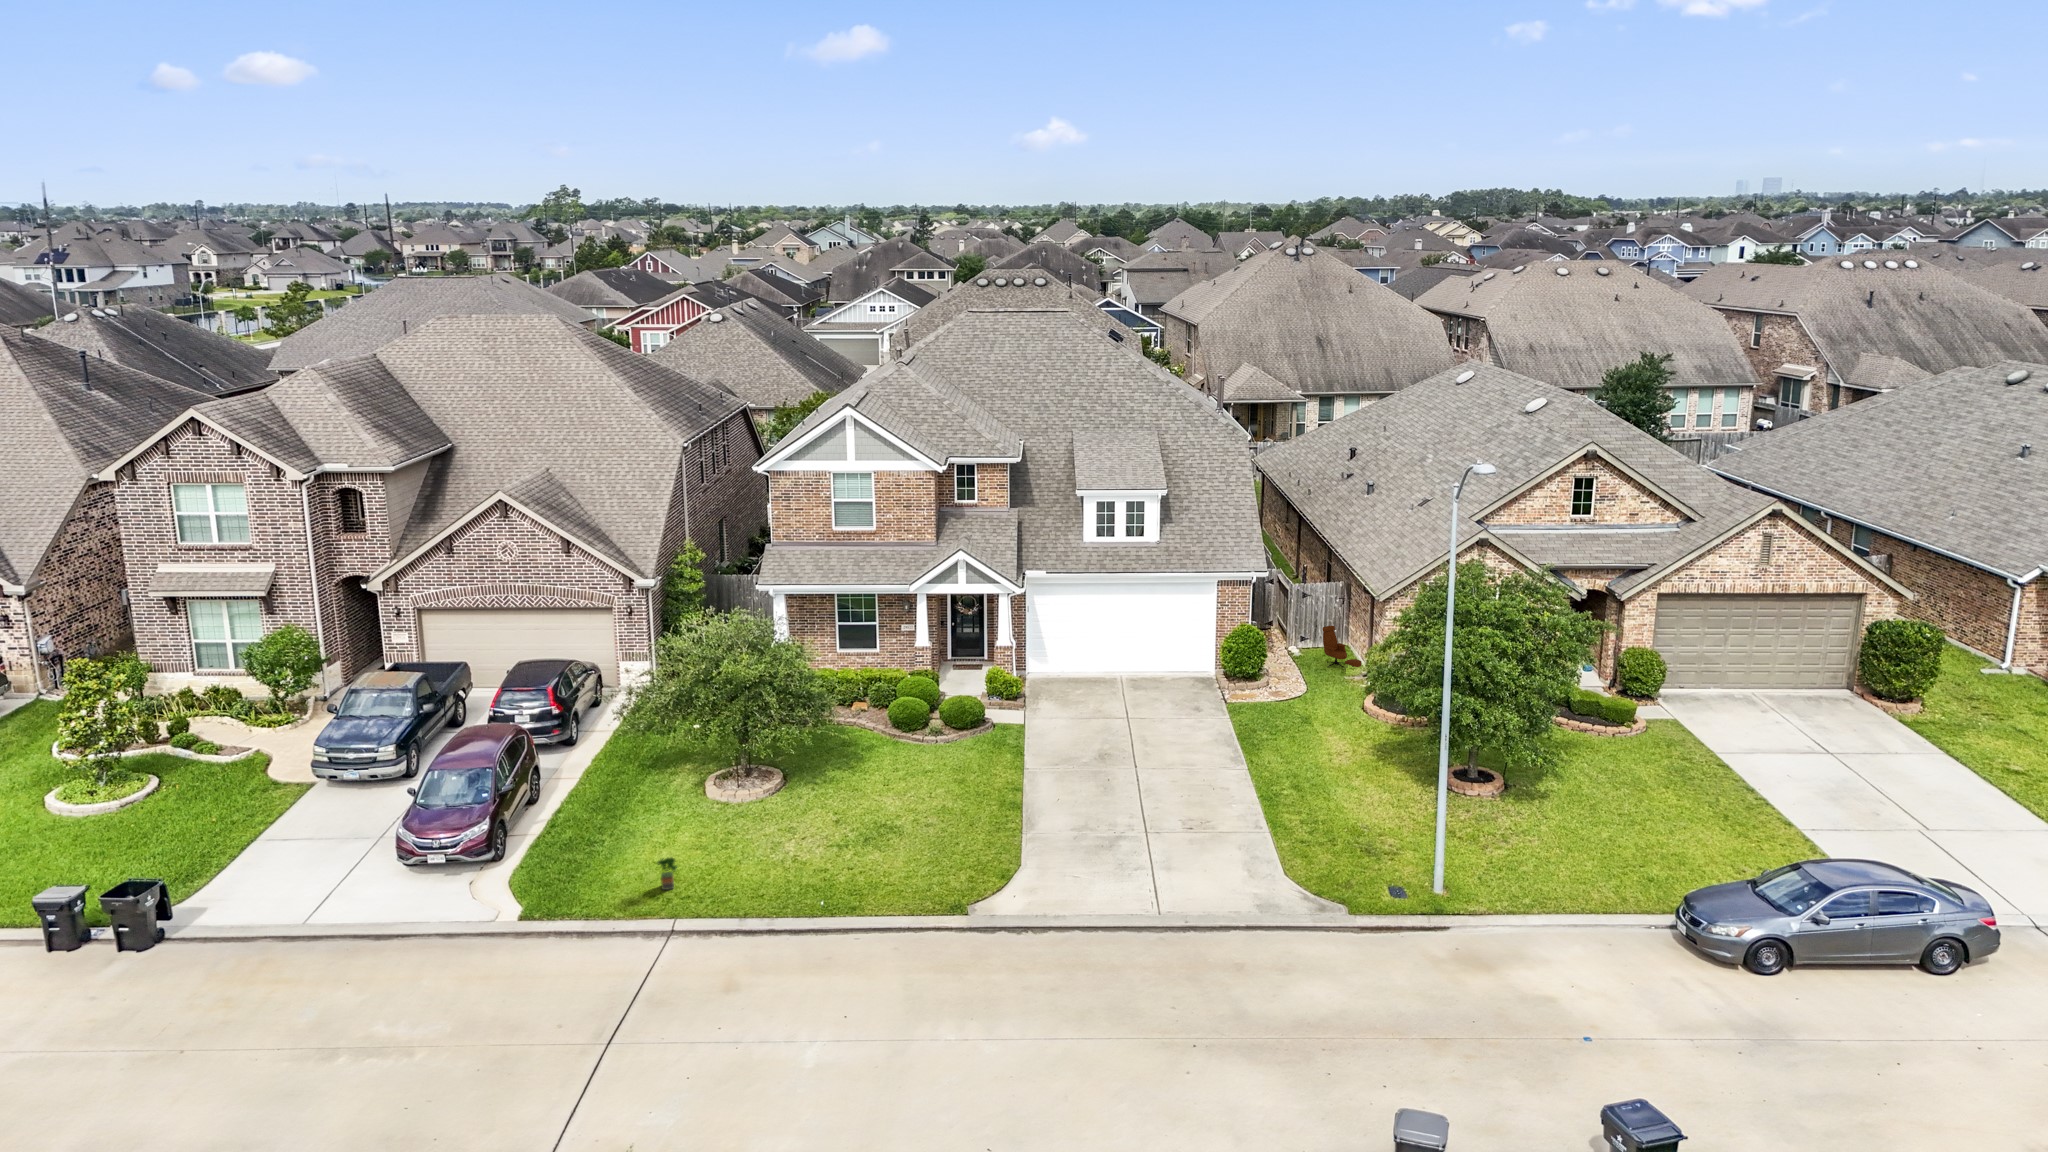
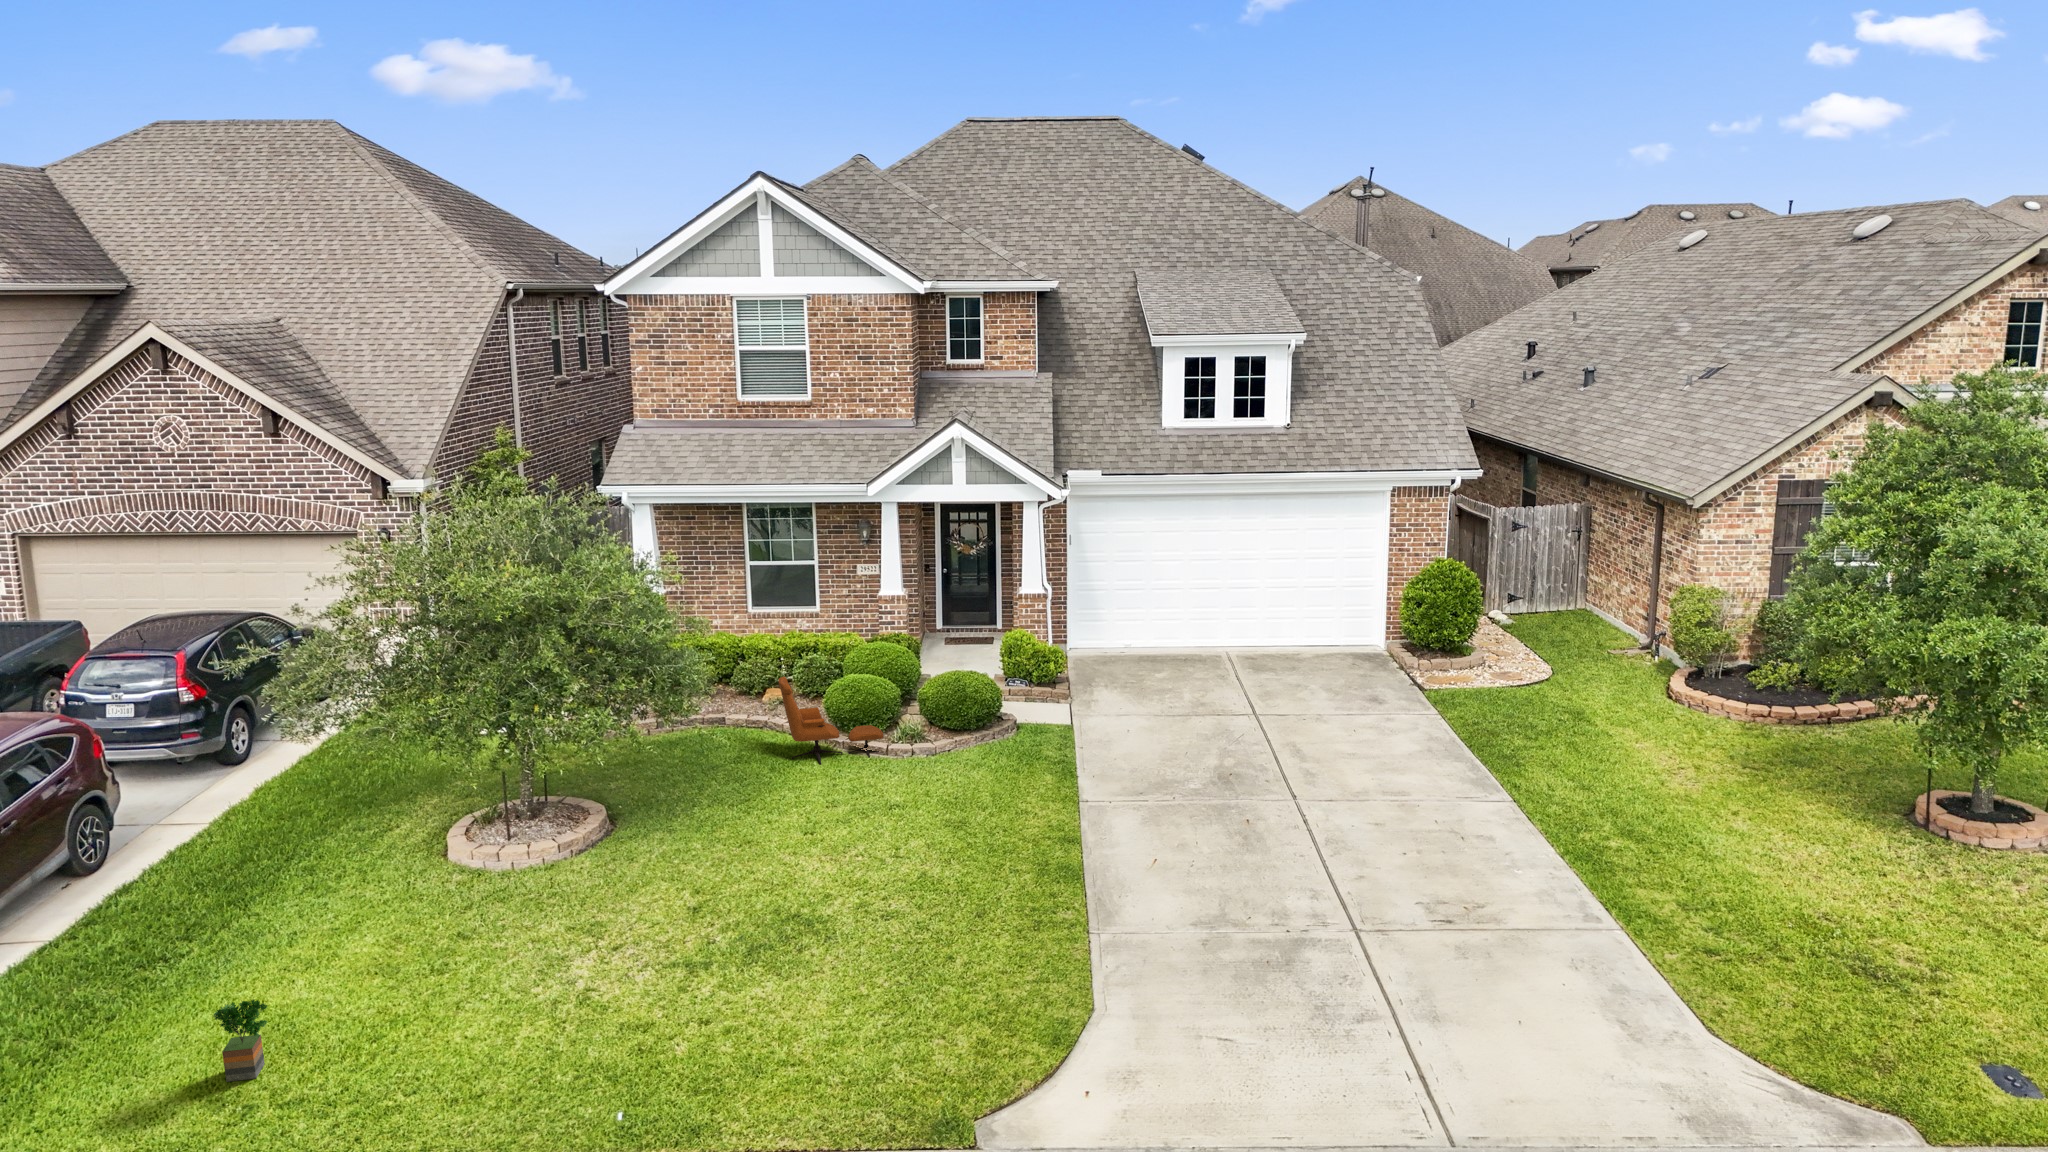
lounge chair: present [1322,626,1362,668] -> present [778,677,884,764]

